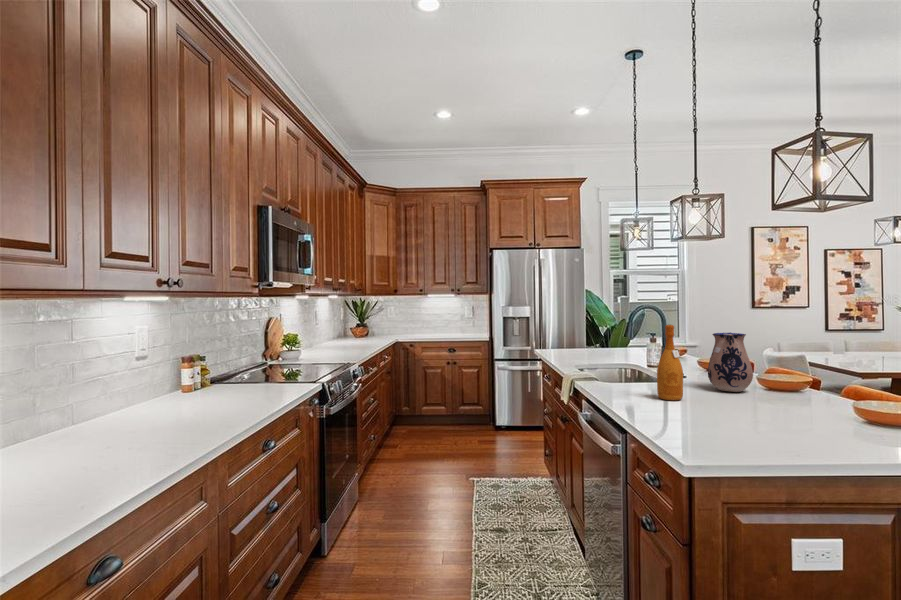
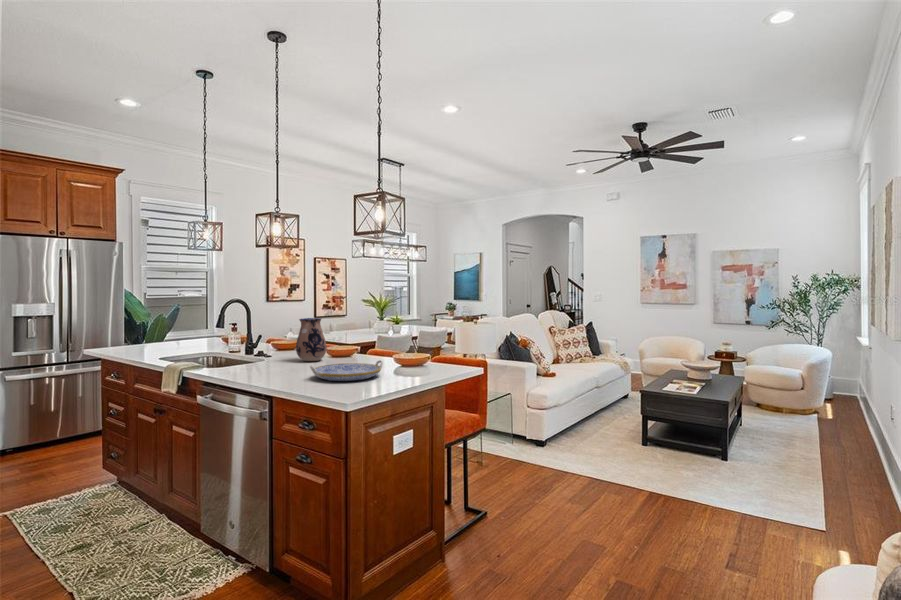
wine bottle: present [657,325,683,400] -> none [271,313,291,372]
serving tray: none [687,398,809,432] -> present [310,360,383,381]

